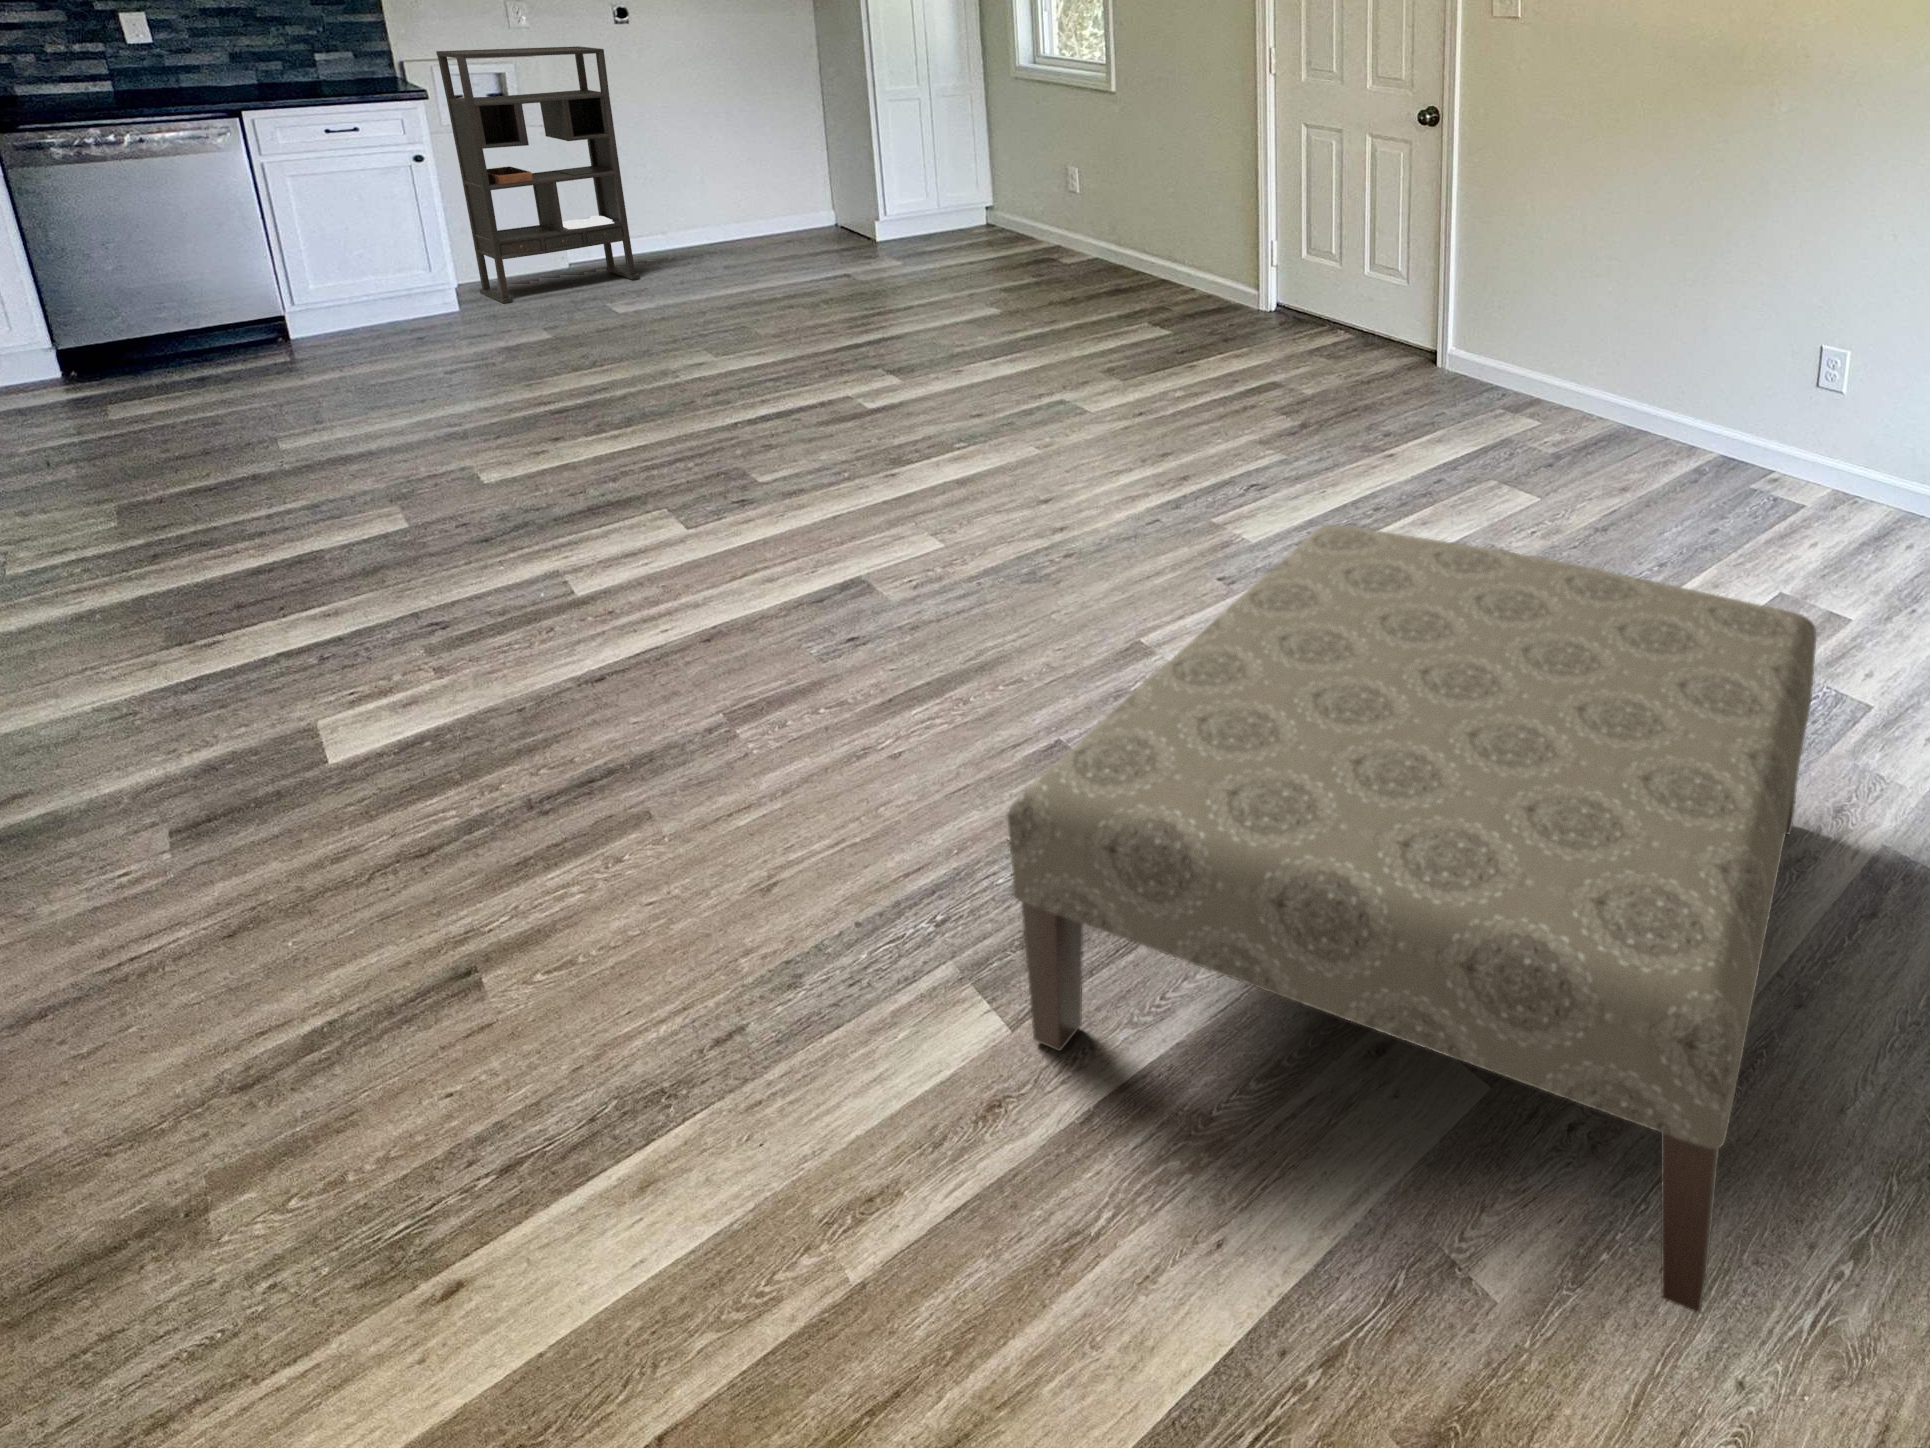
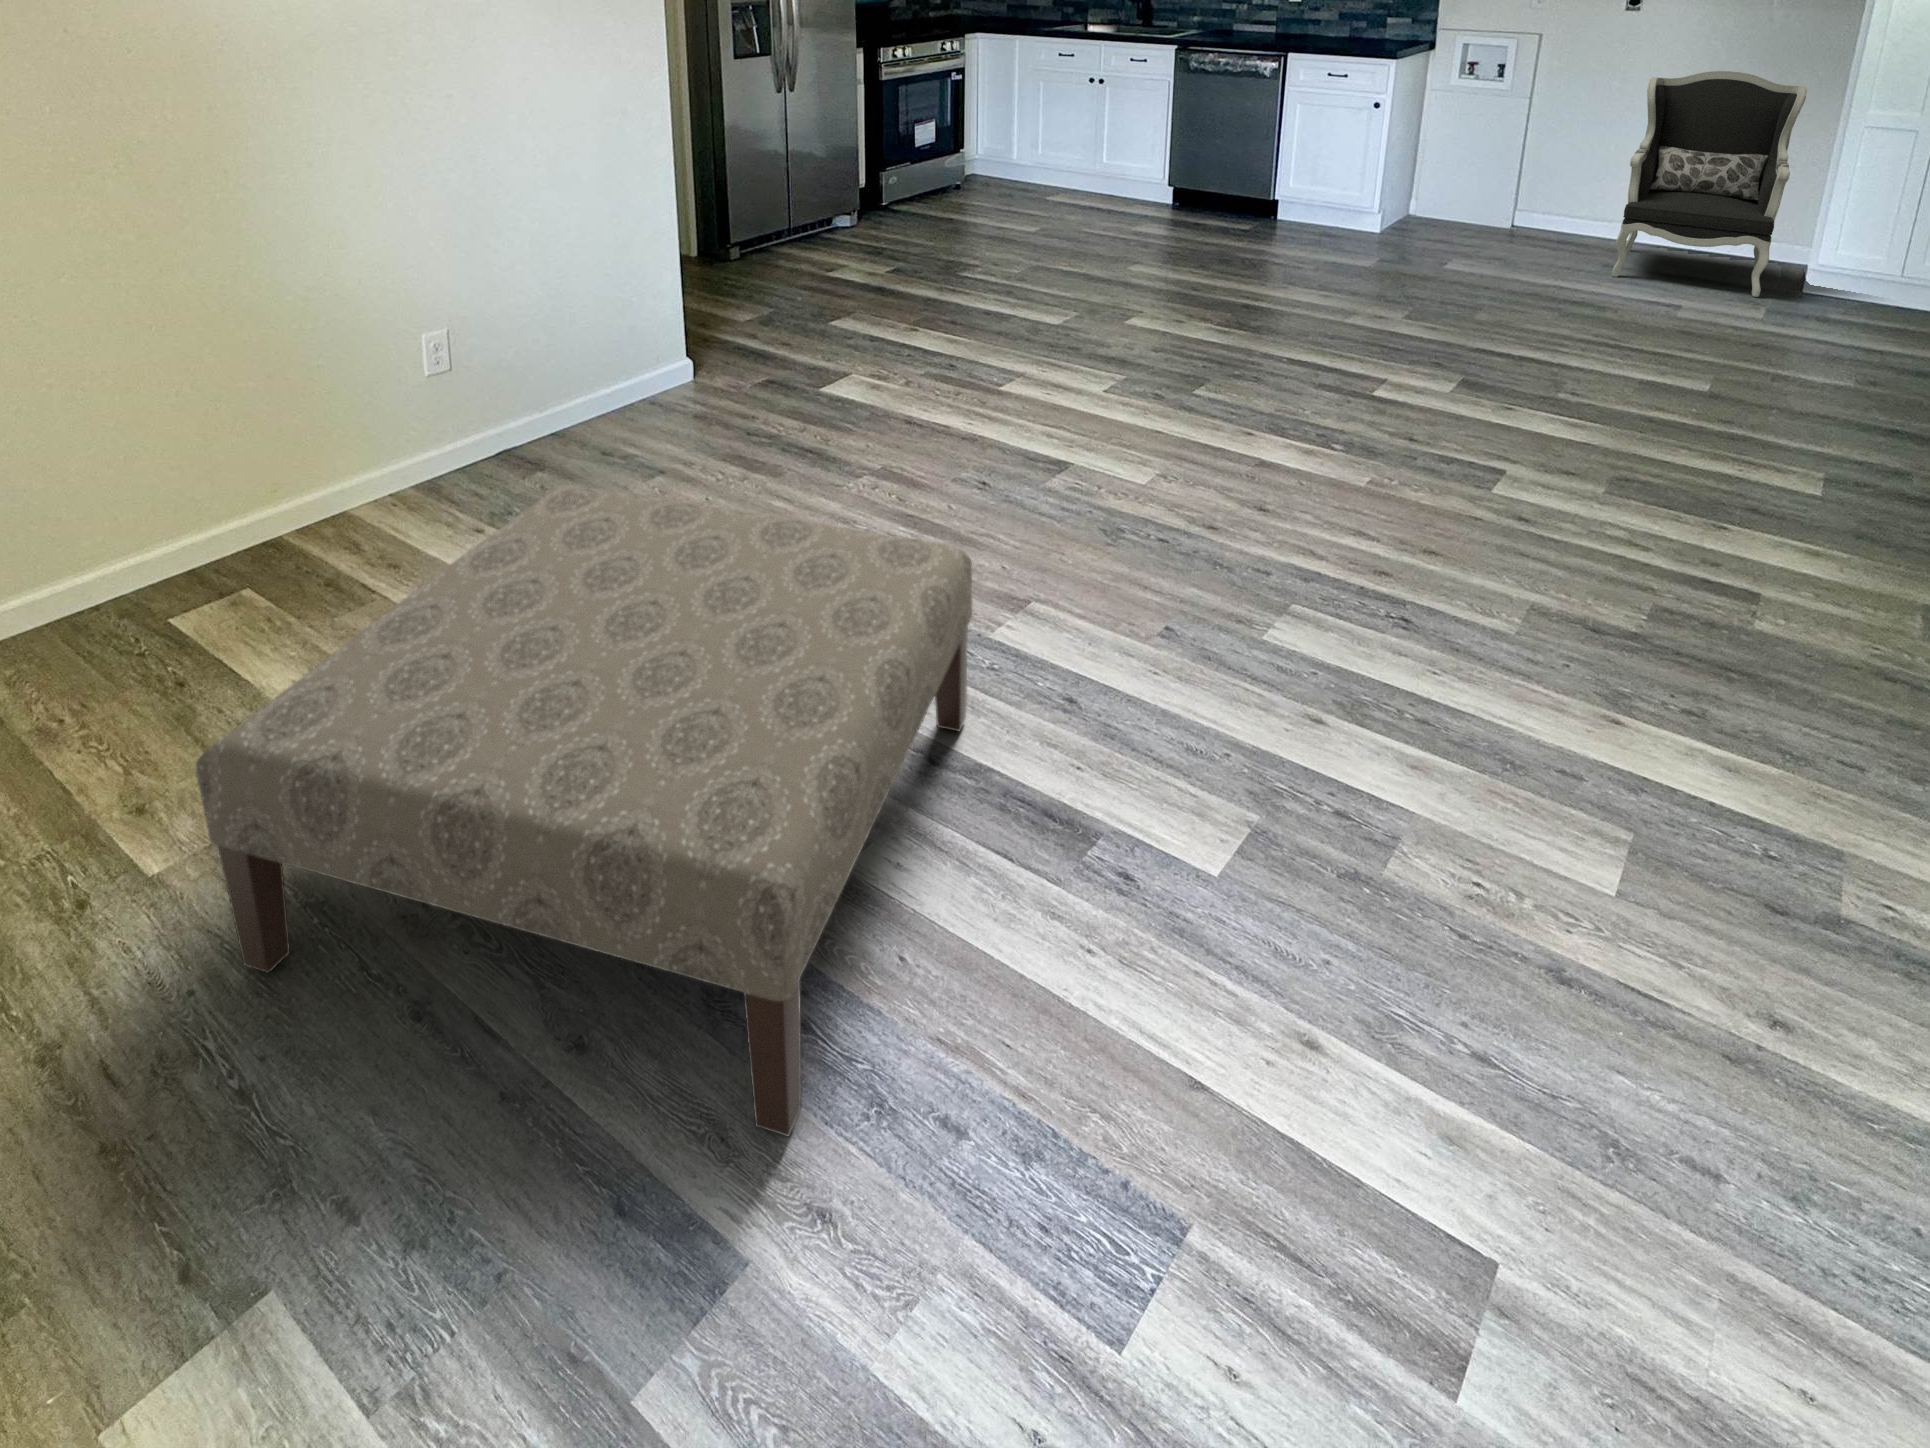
bookshelf: present [436,46,640,303] -> none [1418,24,1576,247]
armchair: none [679,71,870,277] -> present [1612,71,1807,297]

